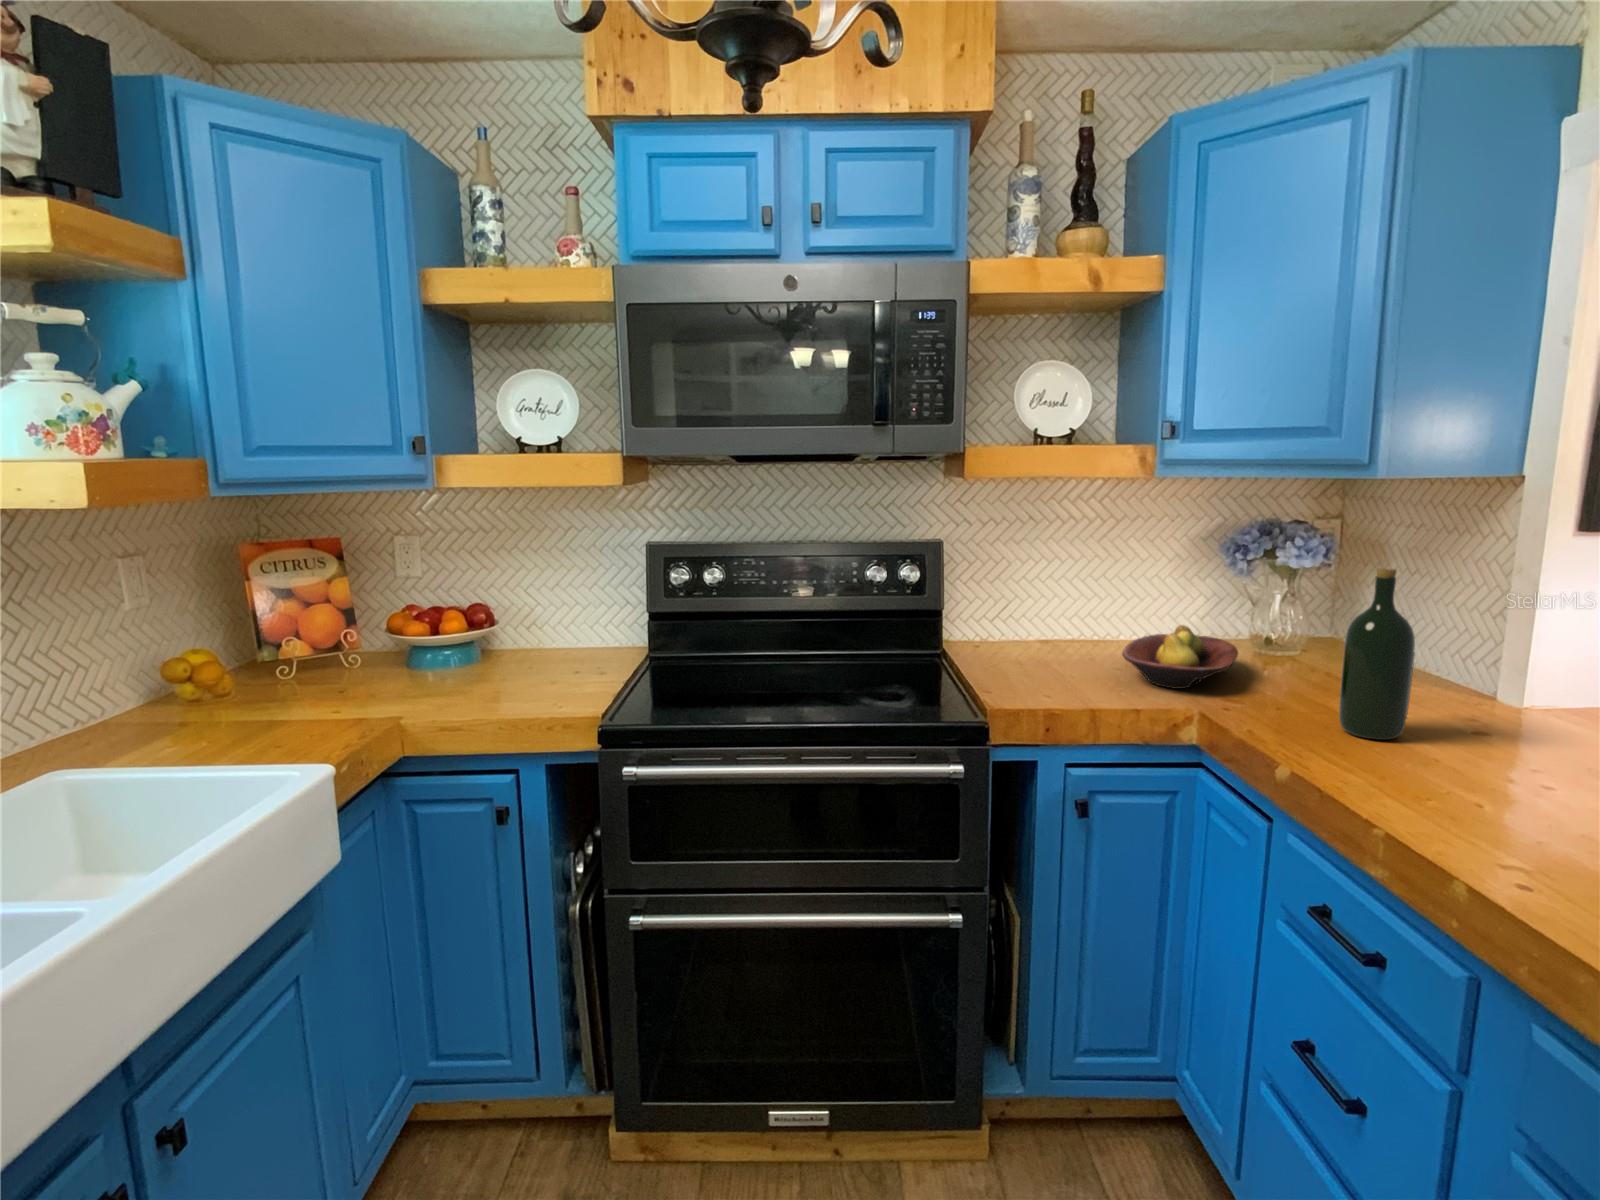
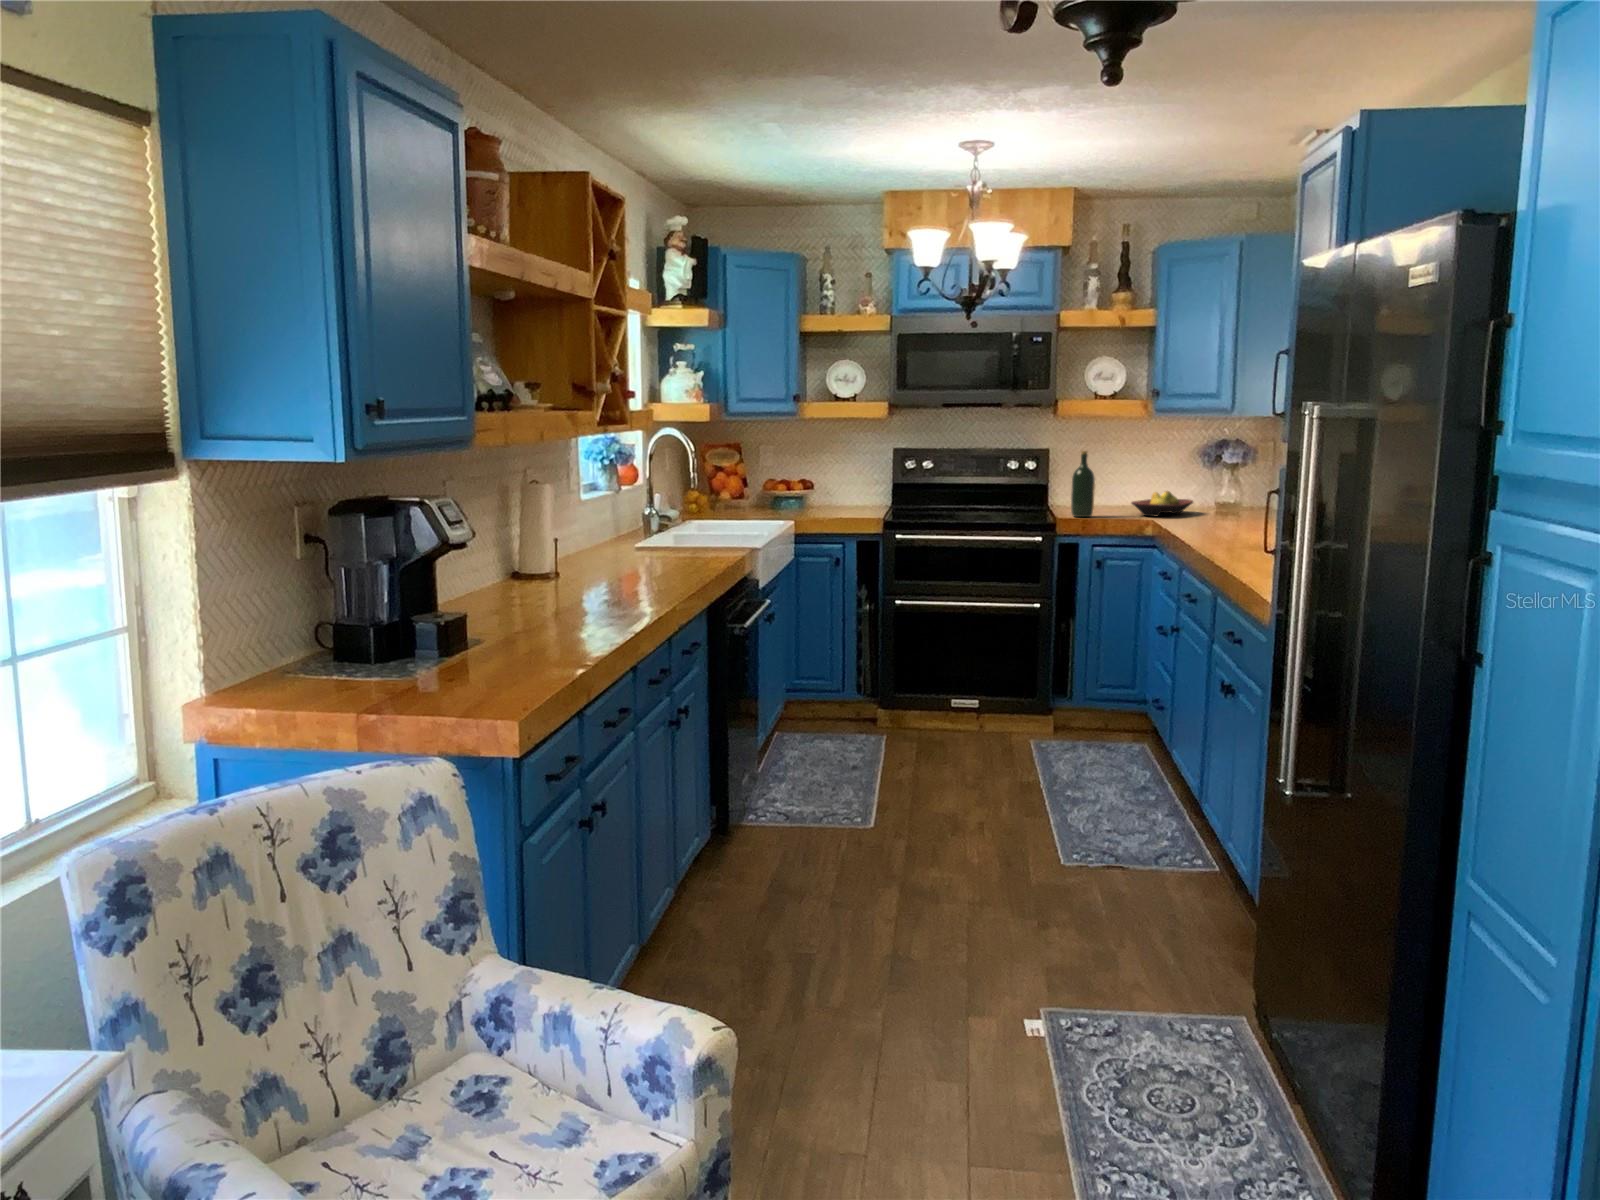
wine bottle: present [1339,568,1415,740] -> present [1071,451,1095,517]

